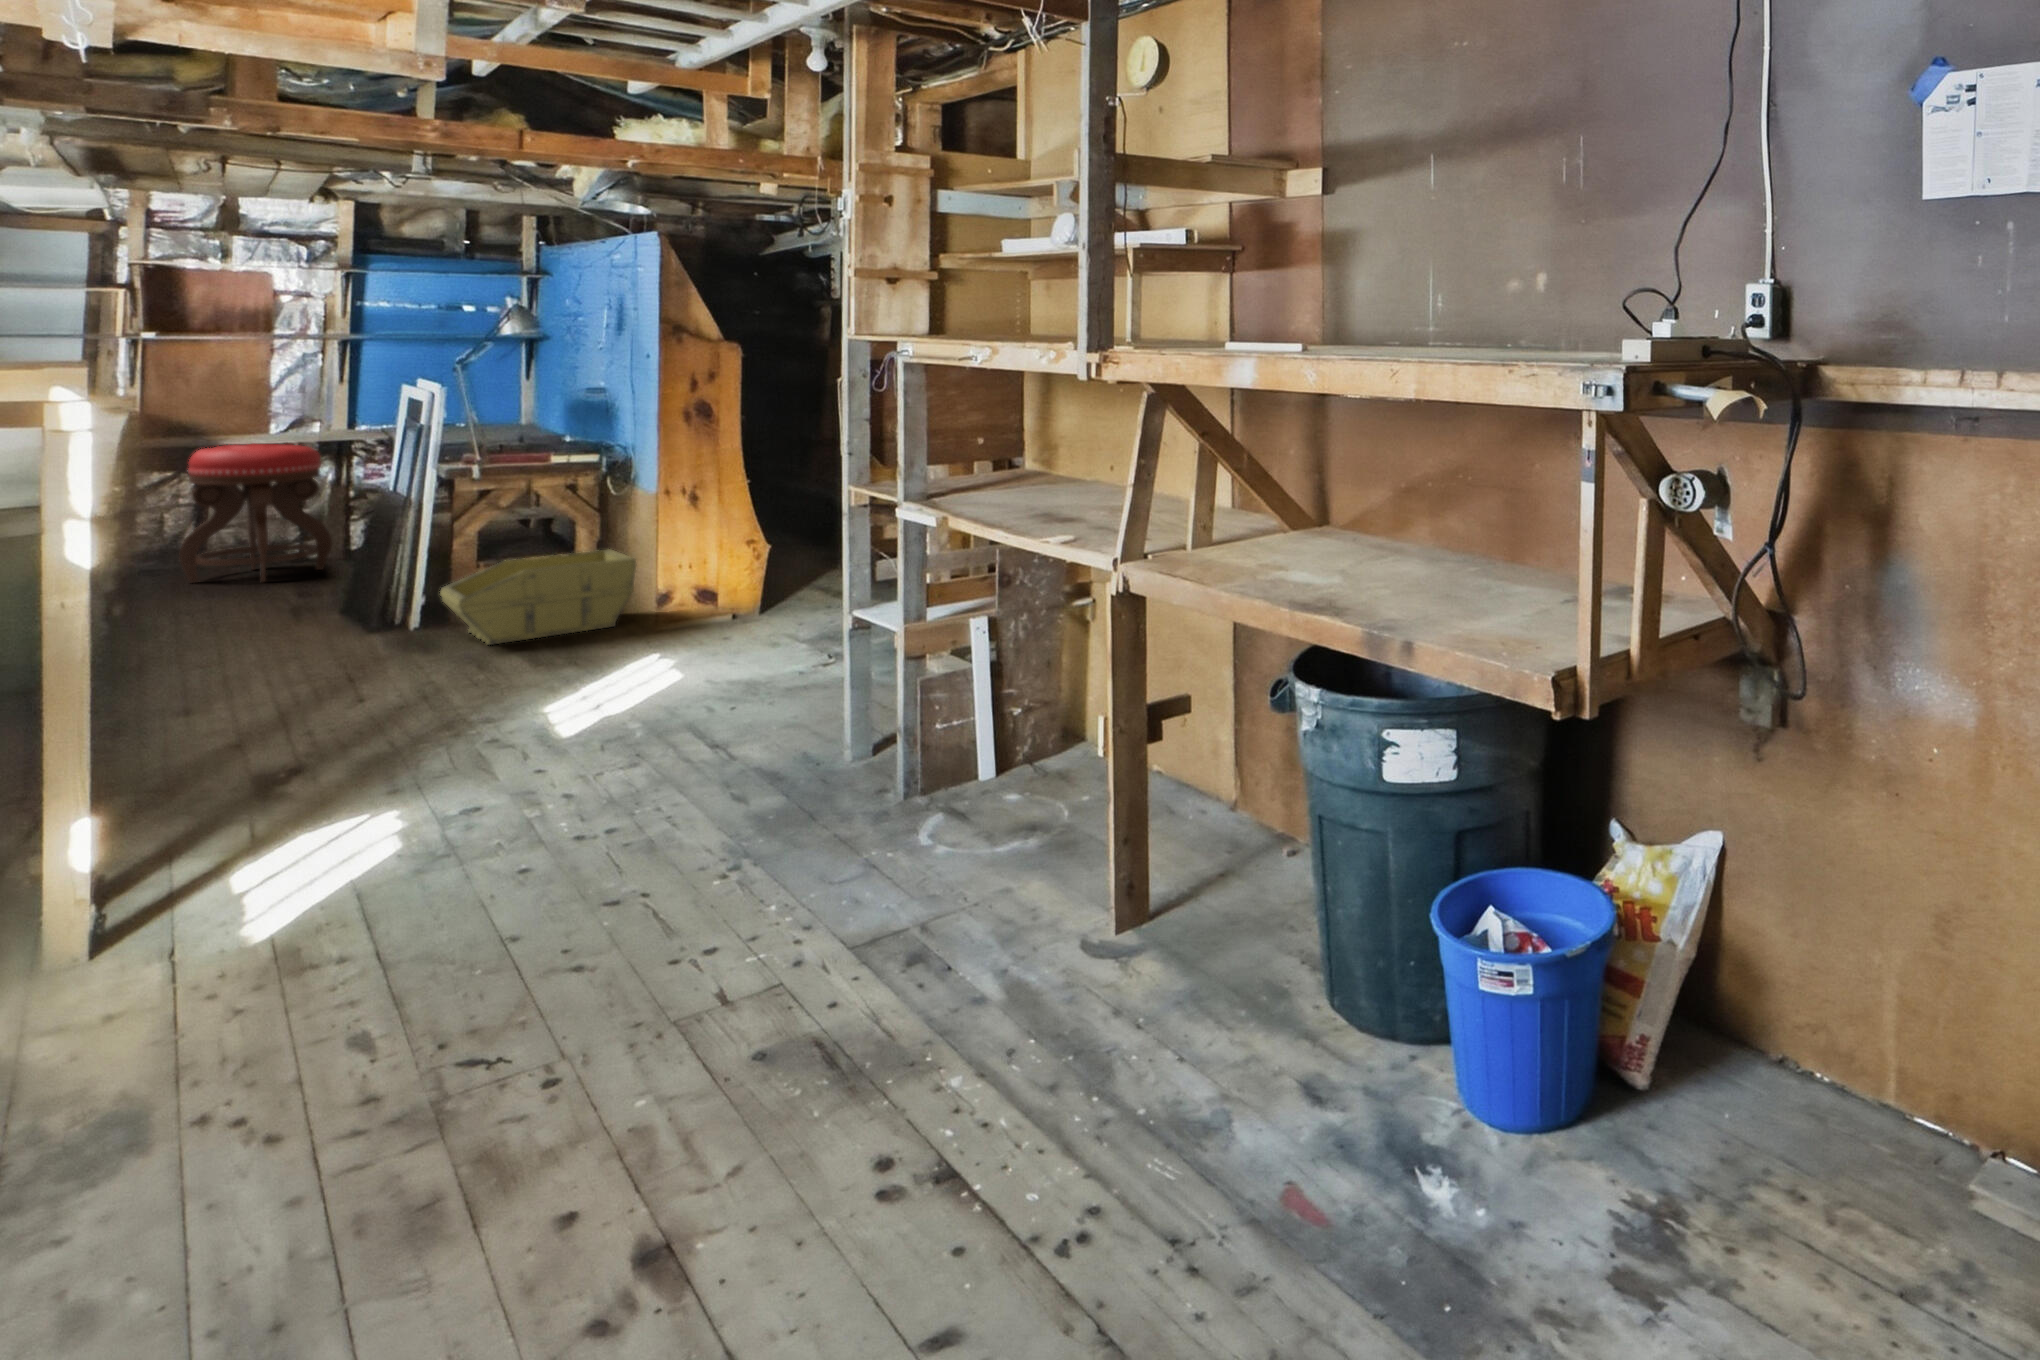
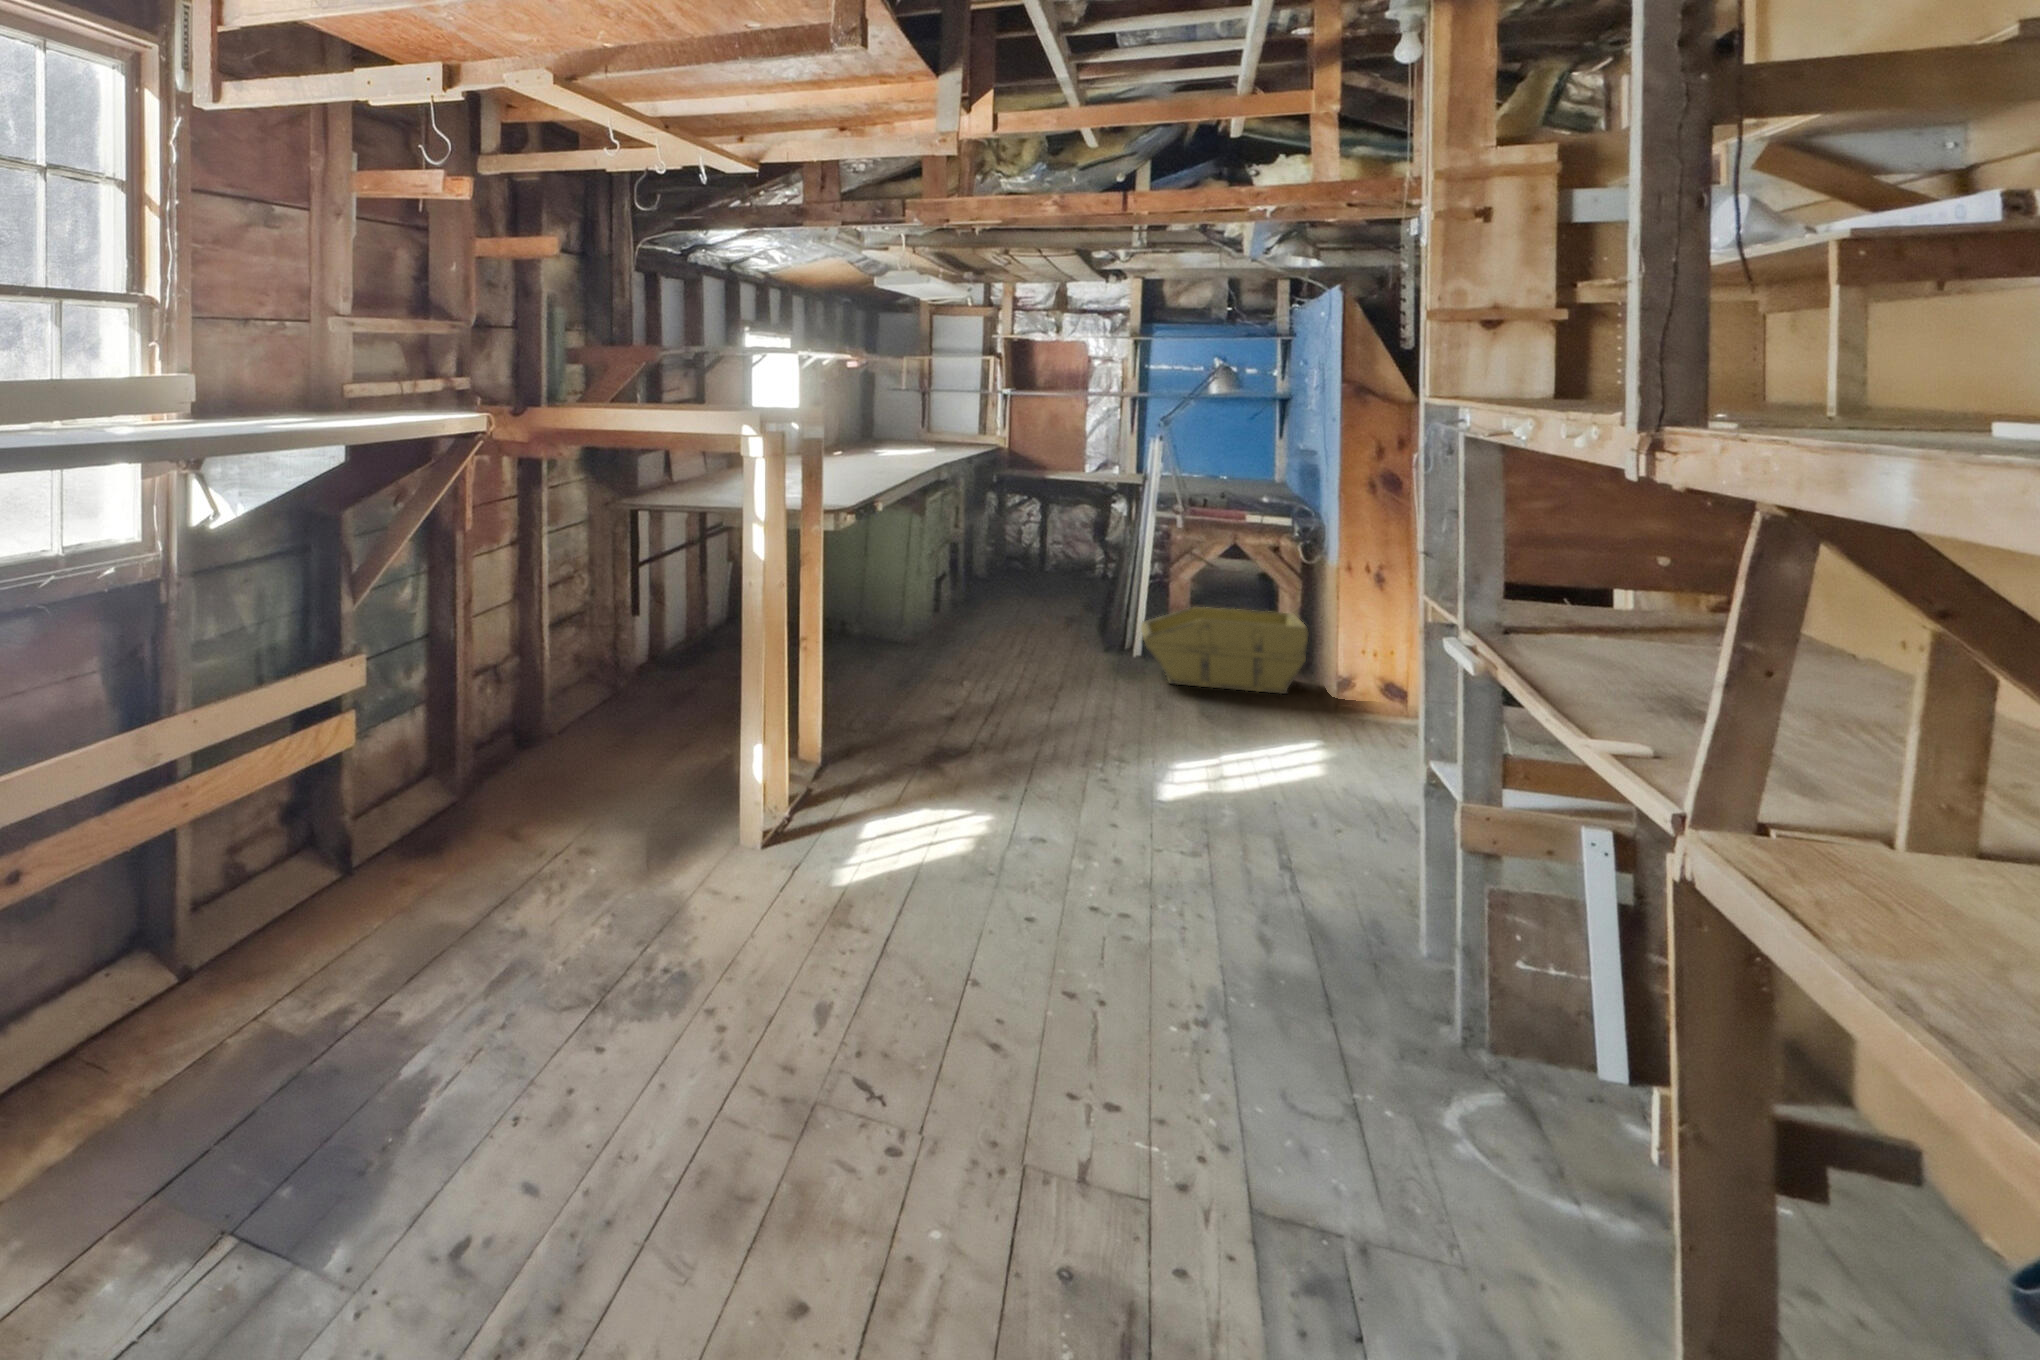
stool: present [179,444,332,583] -> none [1018,480,1113,591]

